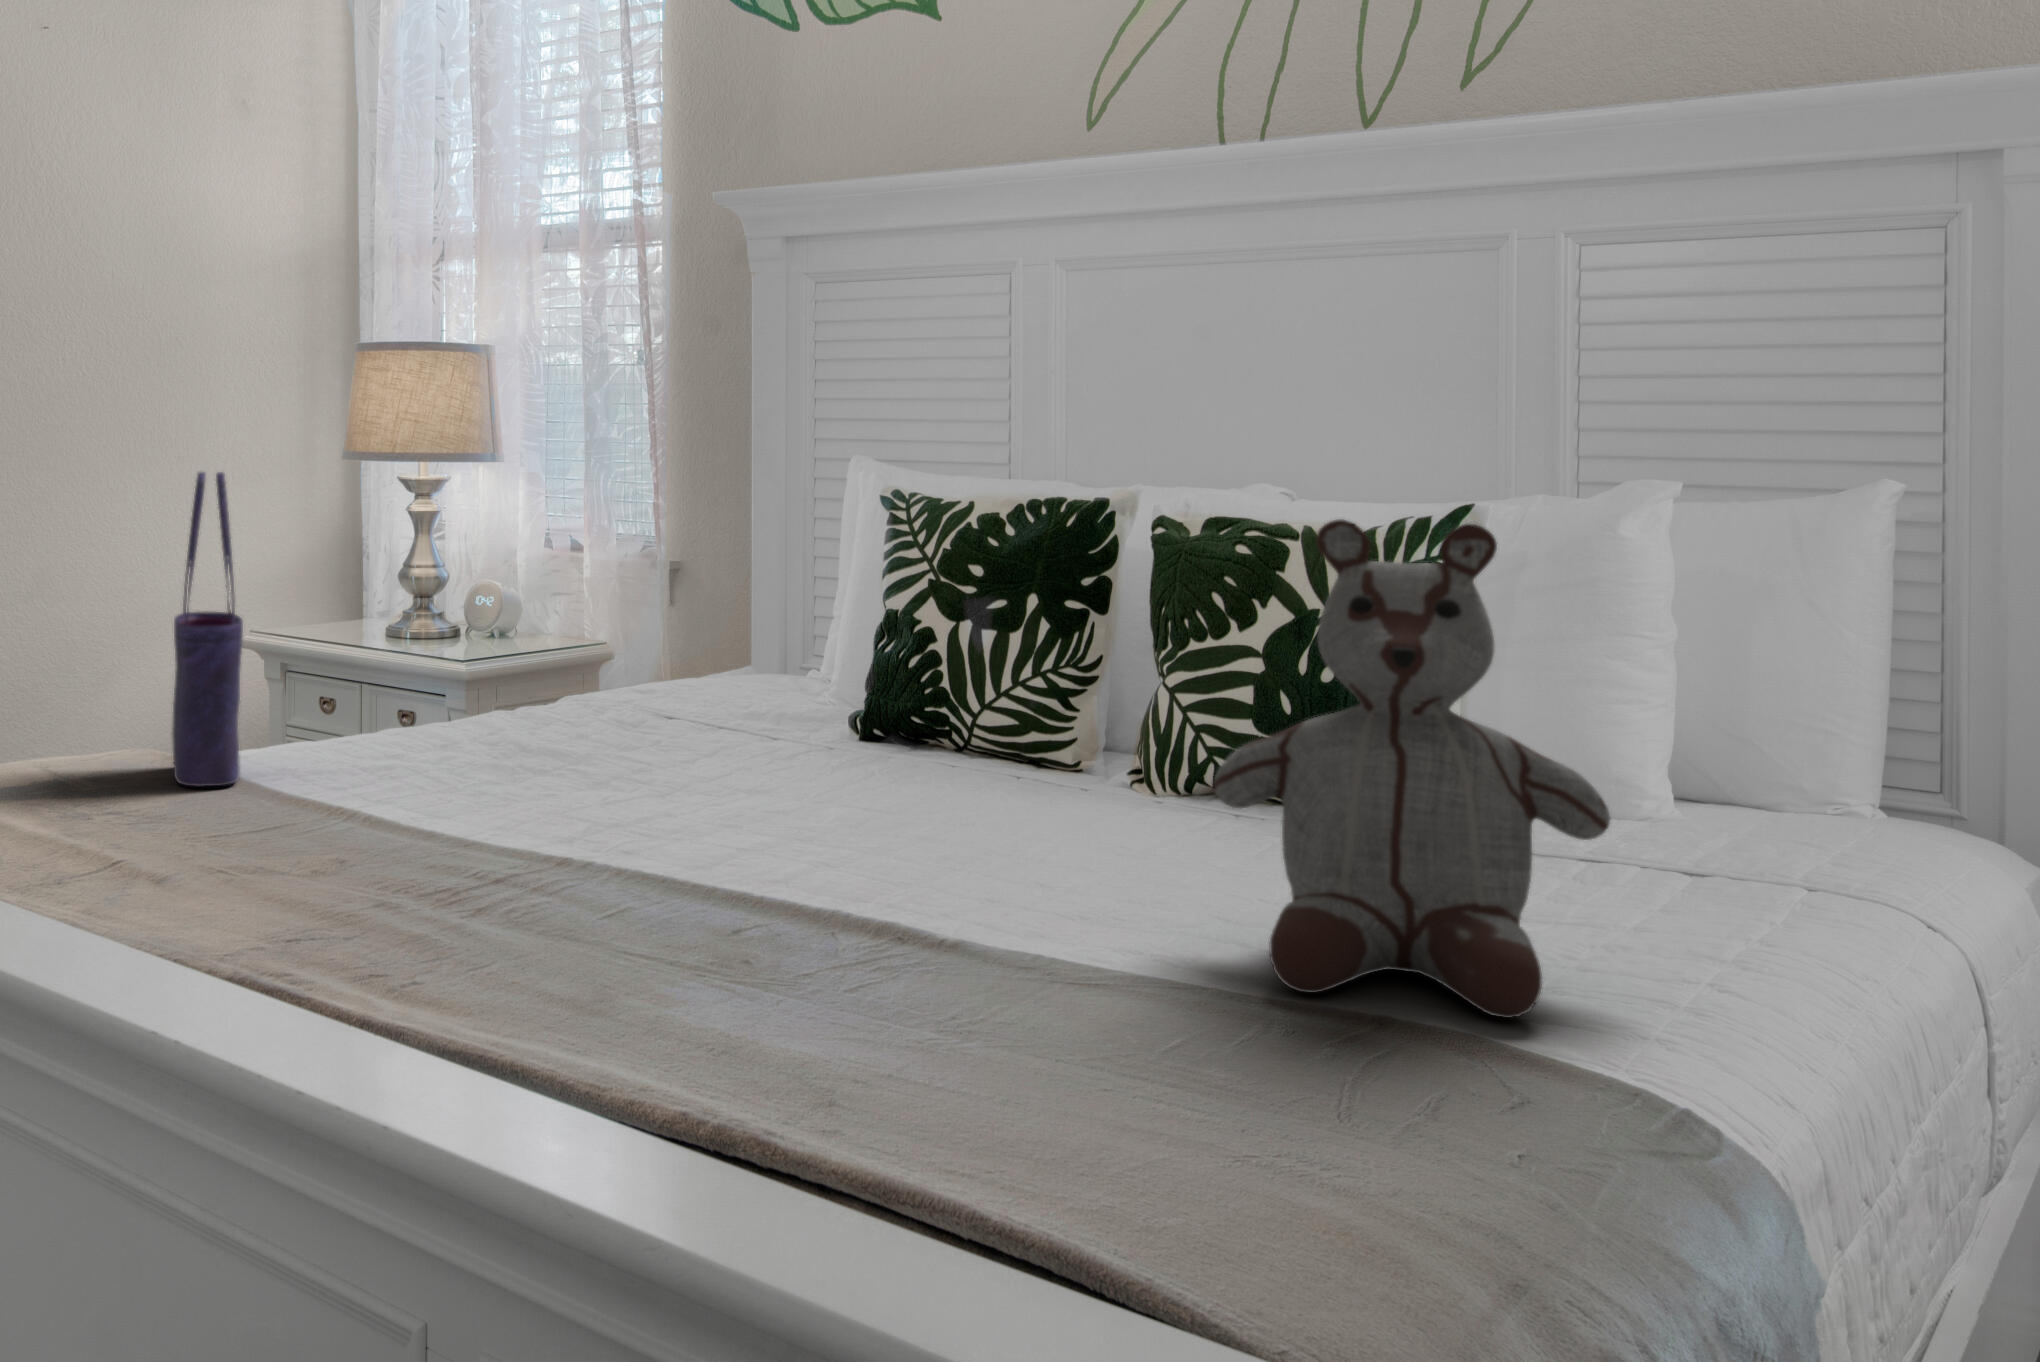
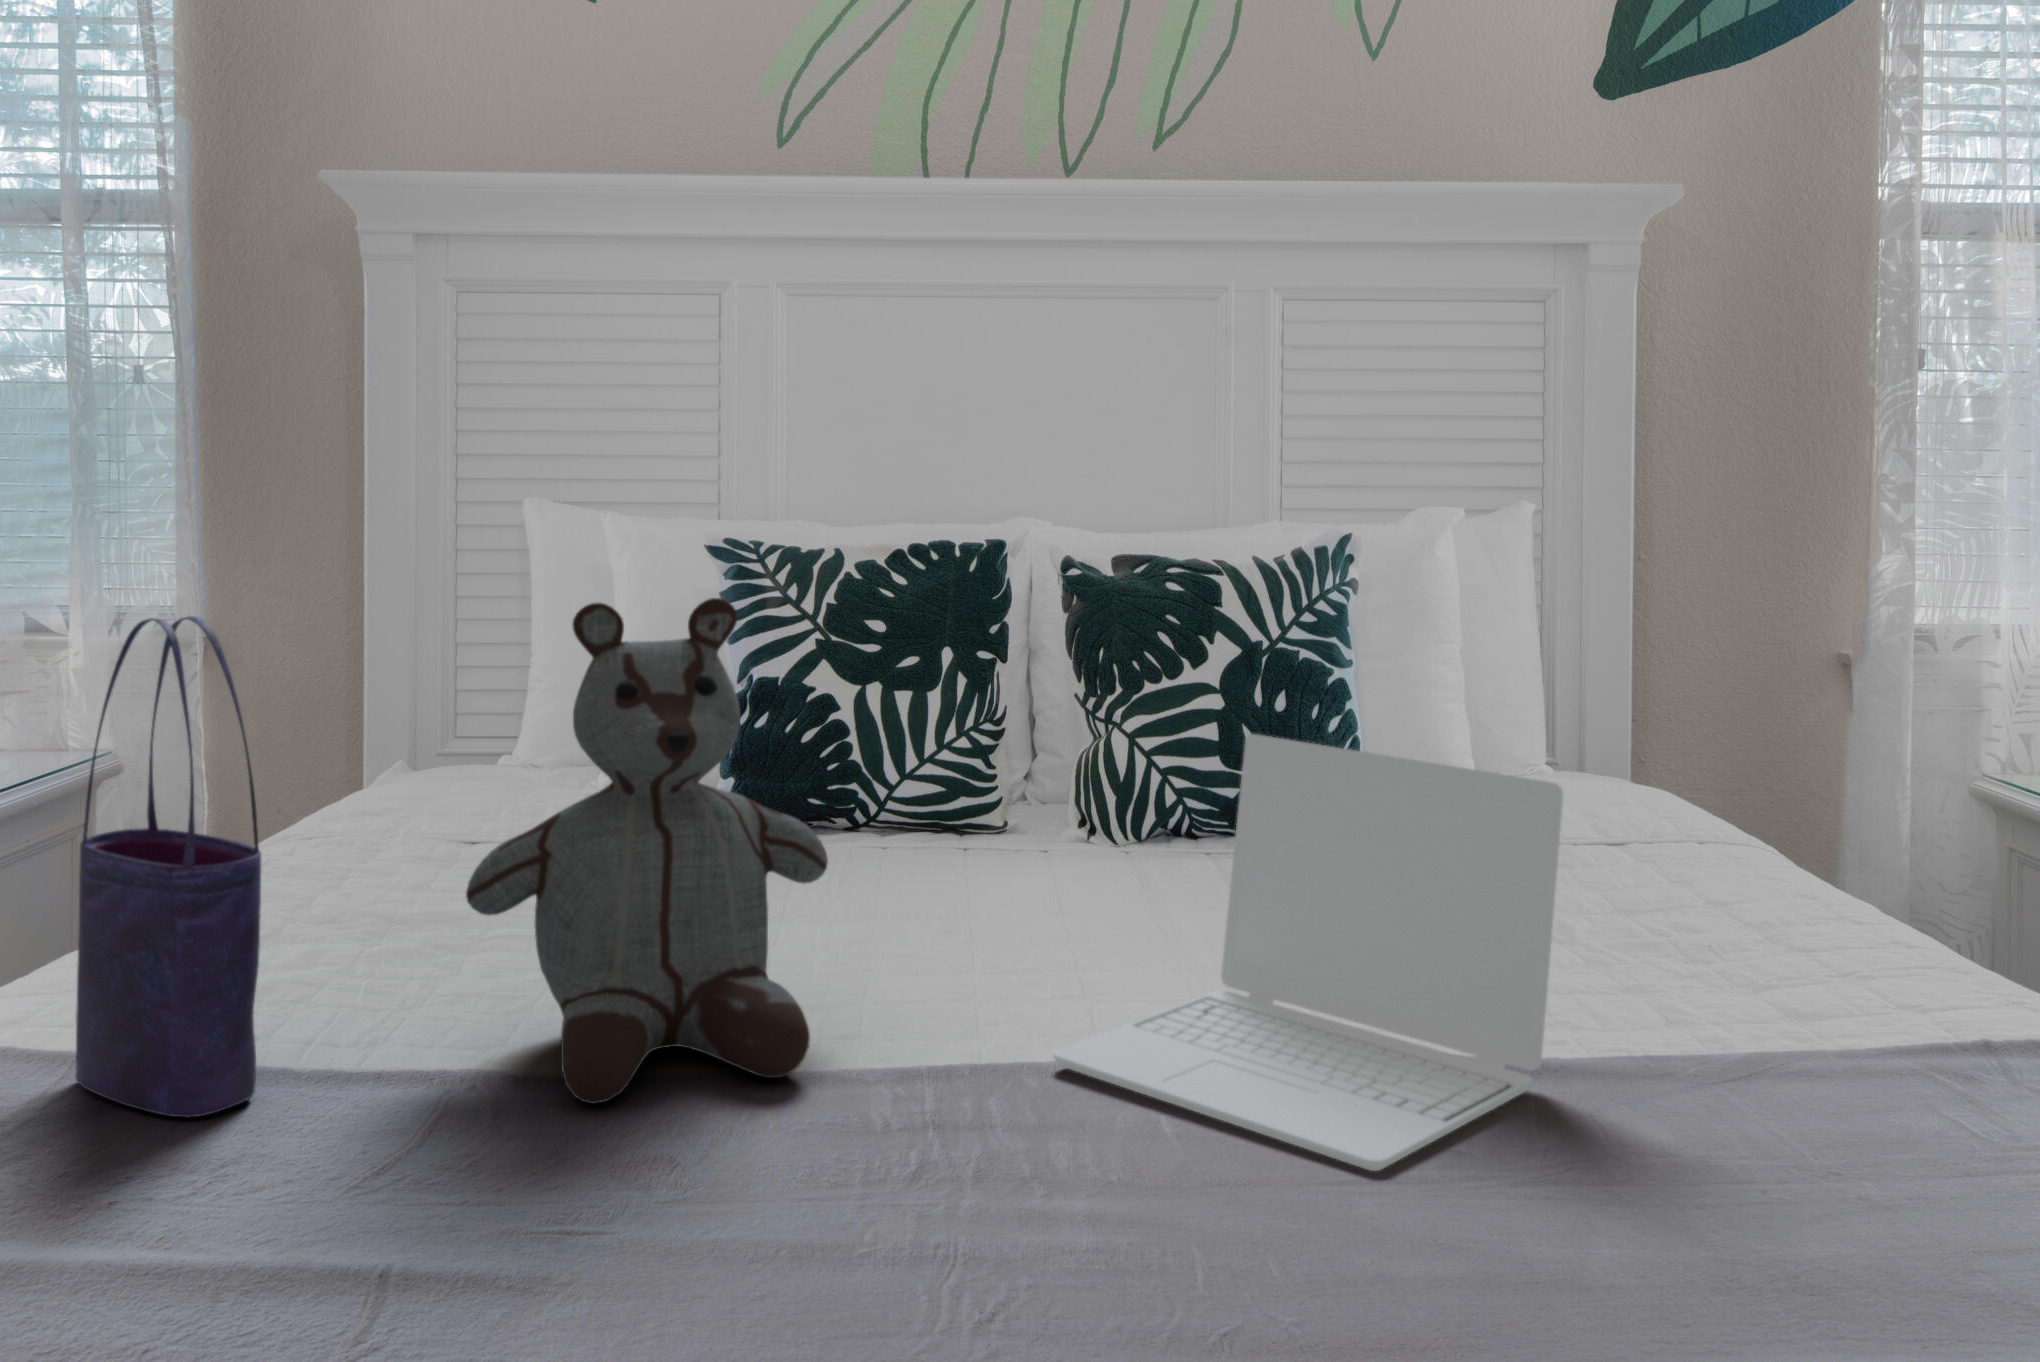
stuffed bear: present [1214,519,1611,1018] -> present [466,598,828,1104]
laptop: none [647,634,1001,964] -> present [1053,734,1563,1171]

